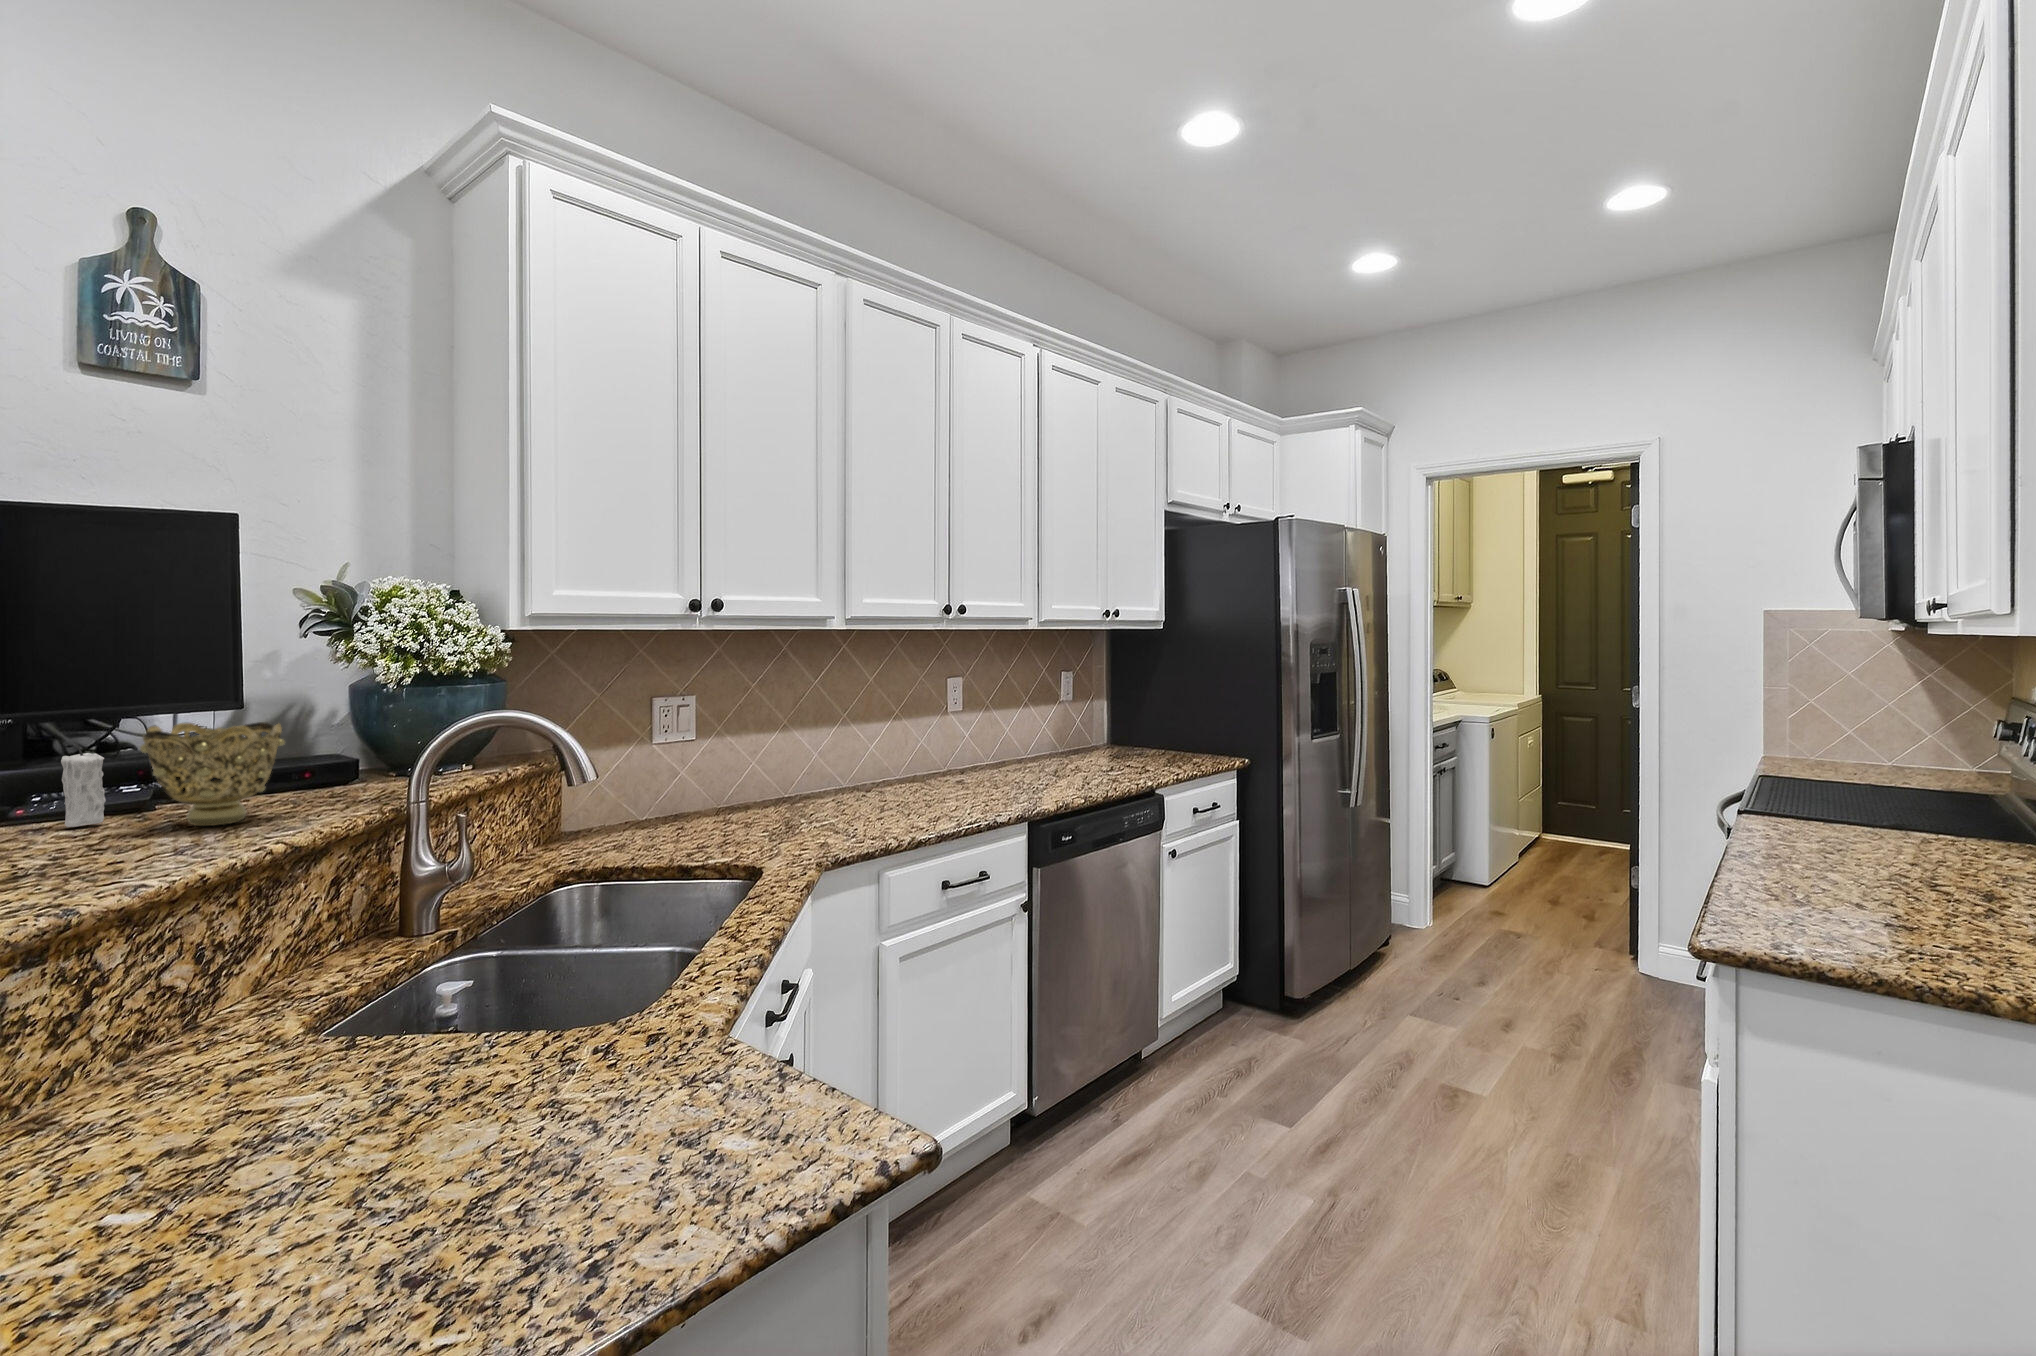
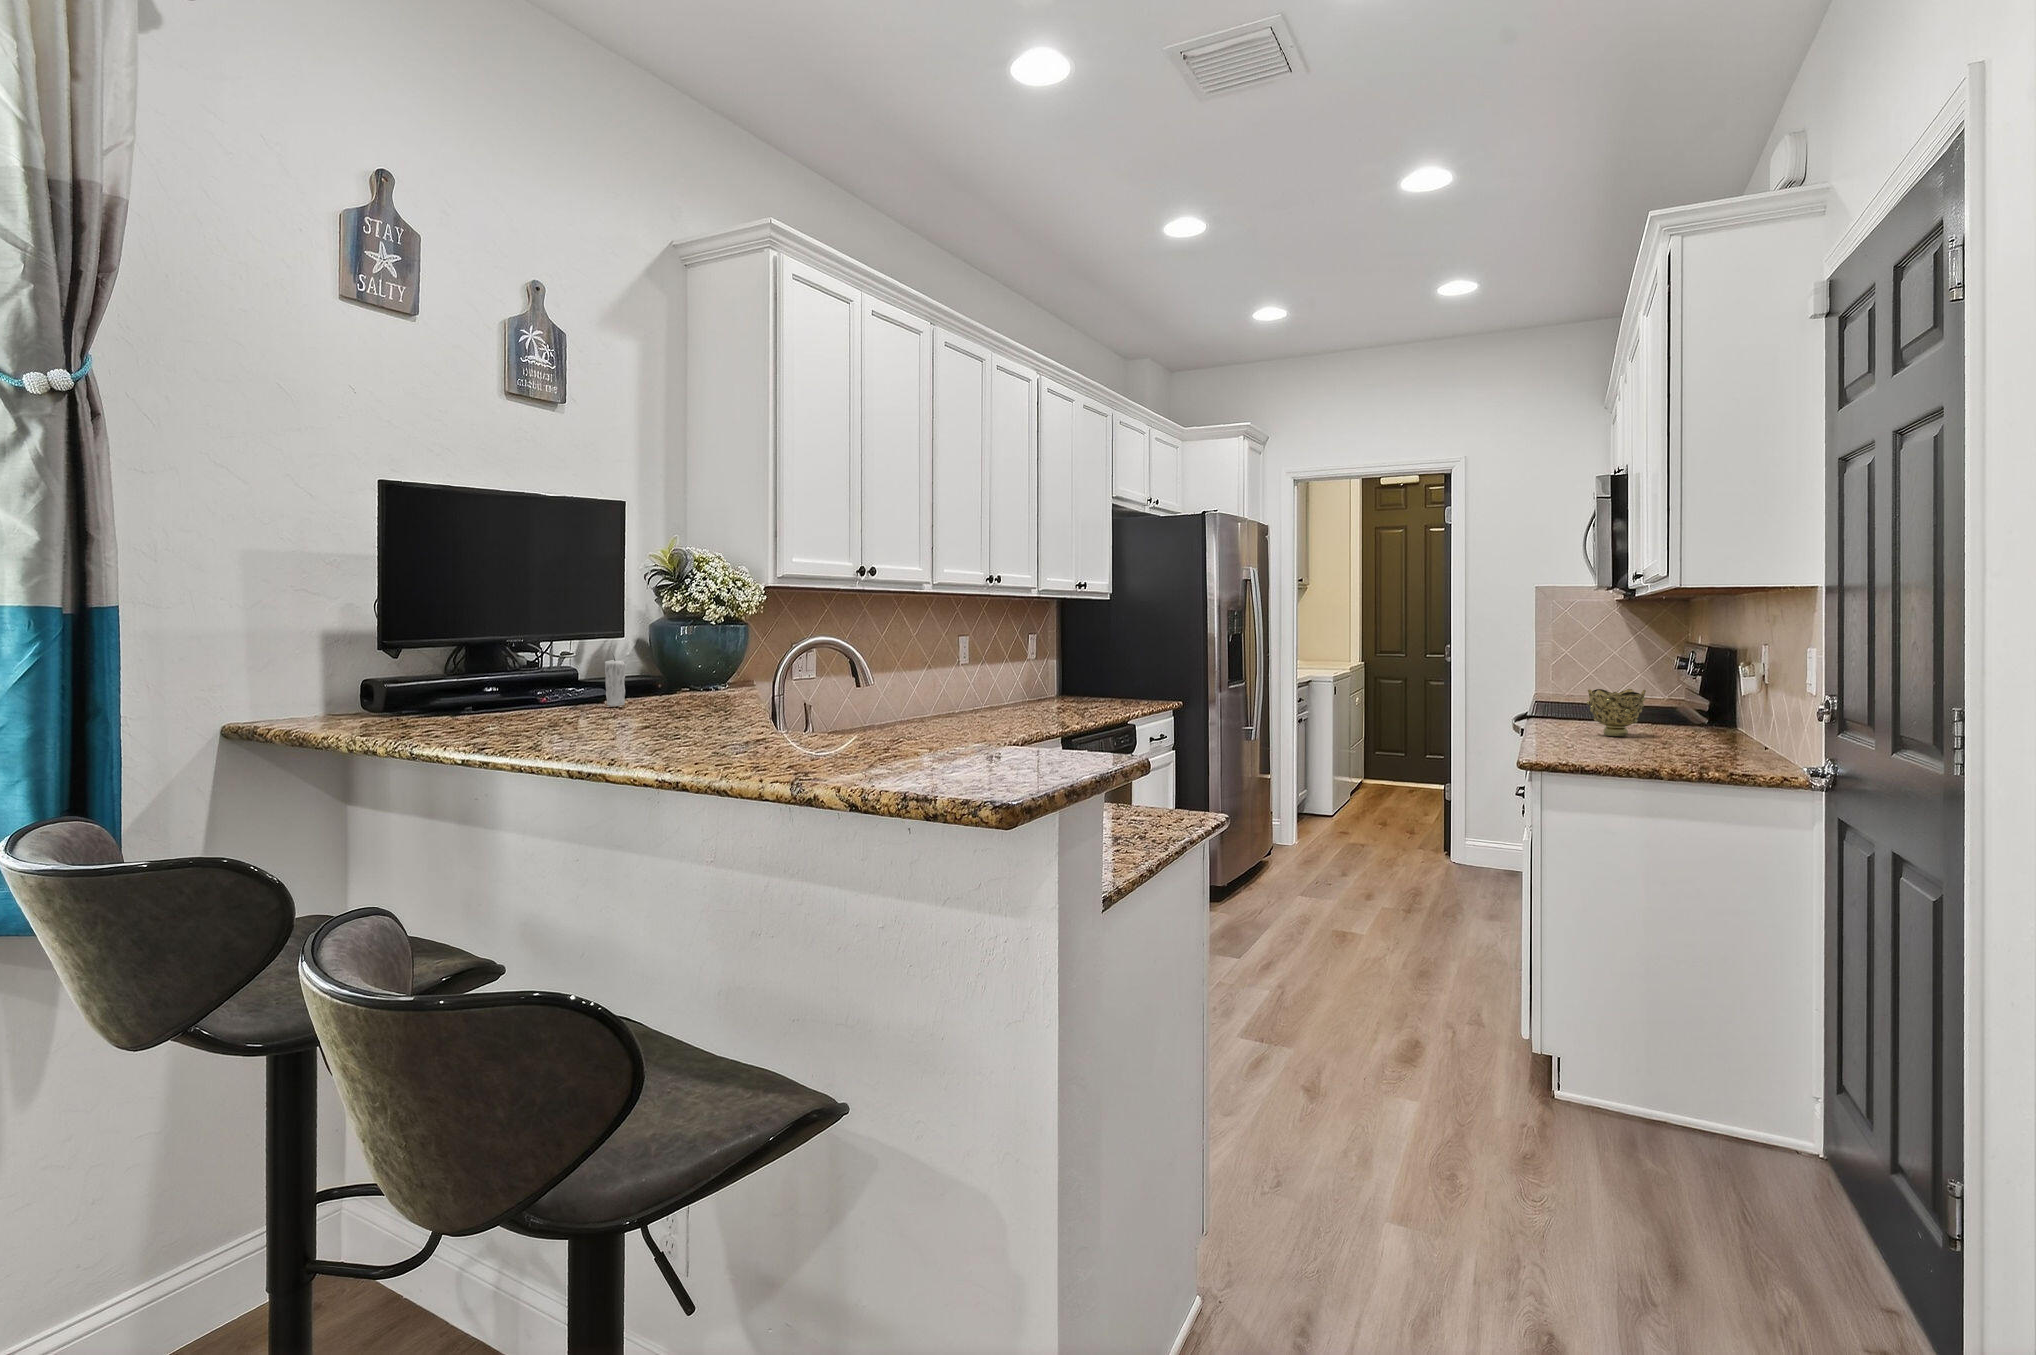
decorative bowl: present [140,722,285,826] -> present [1587,689,1646,737]

